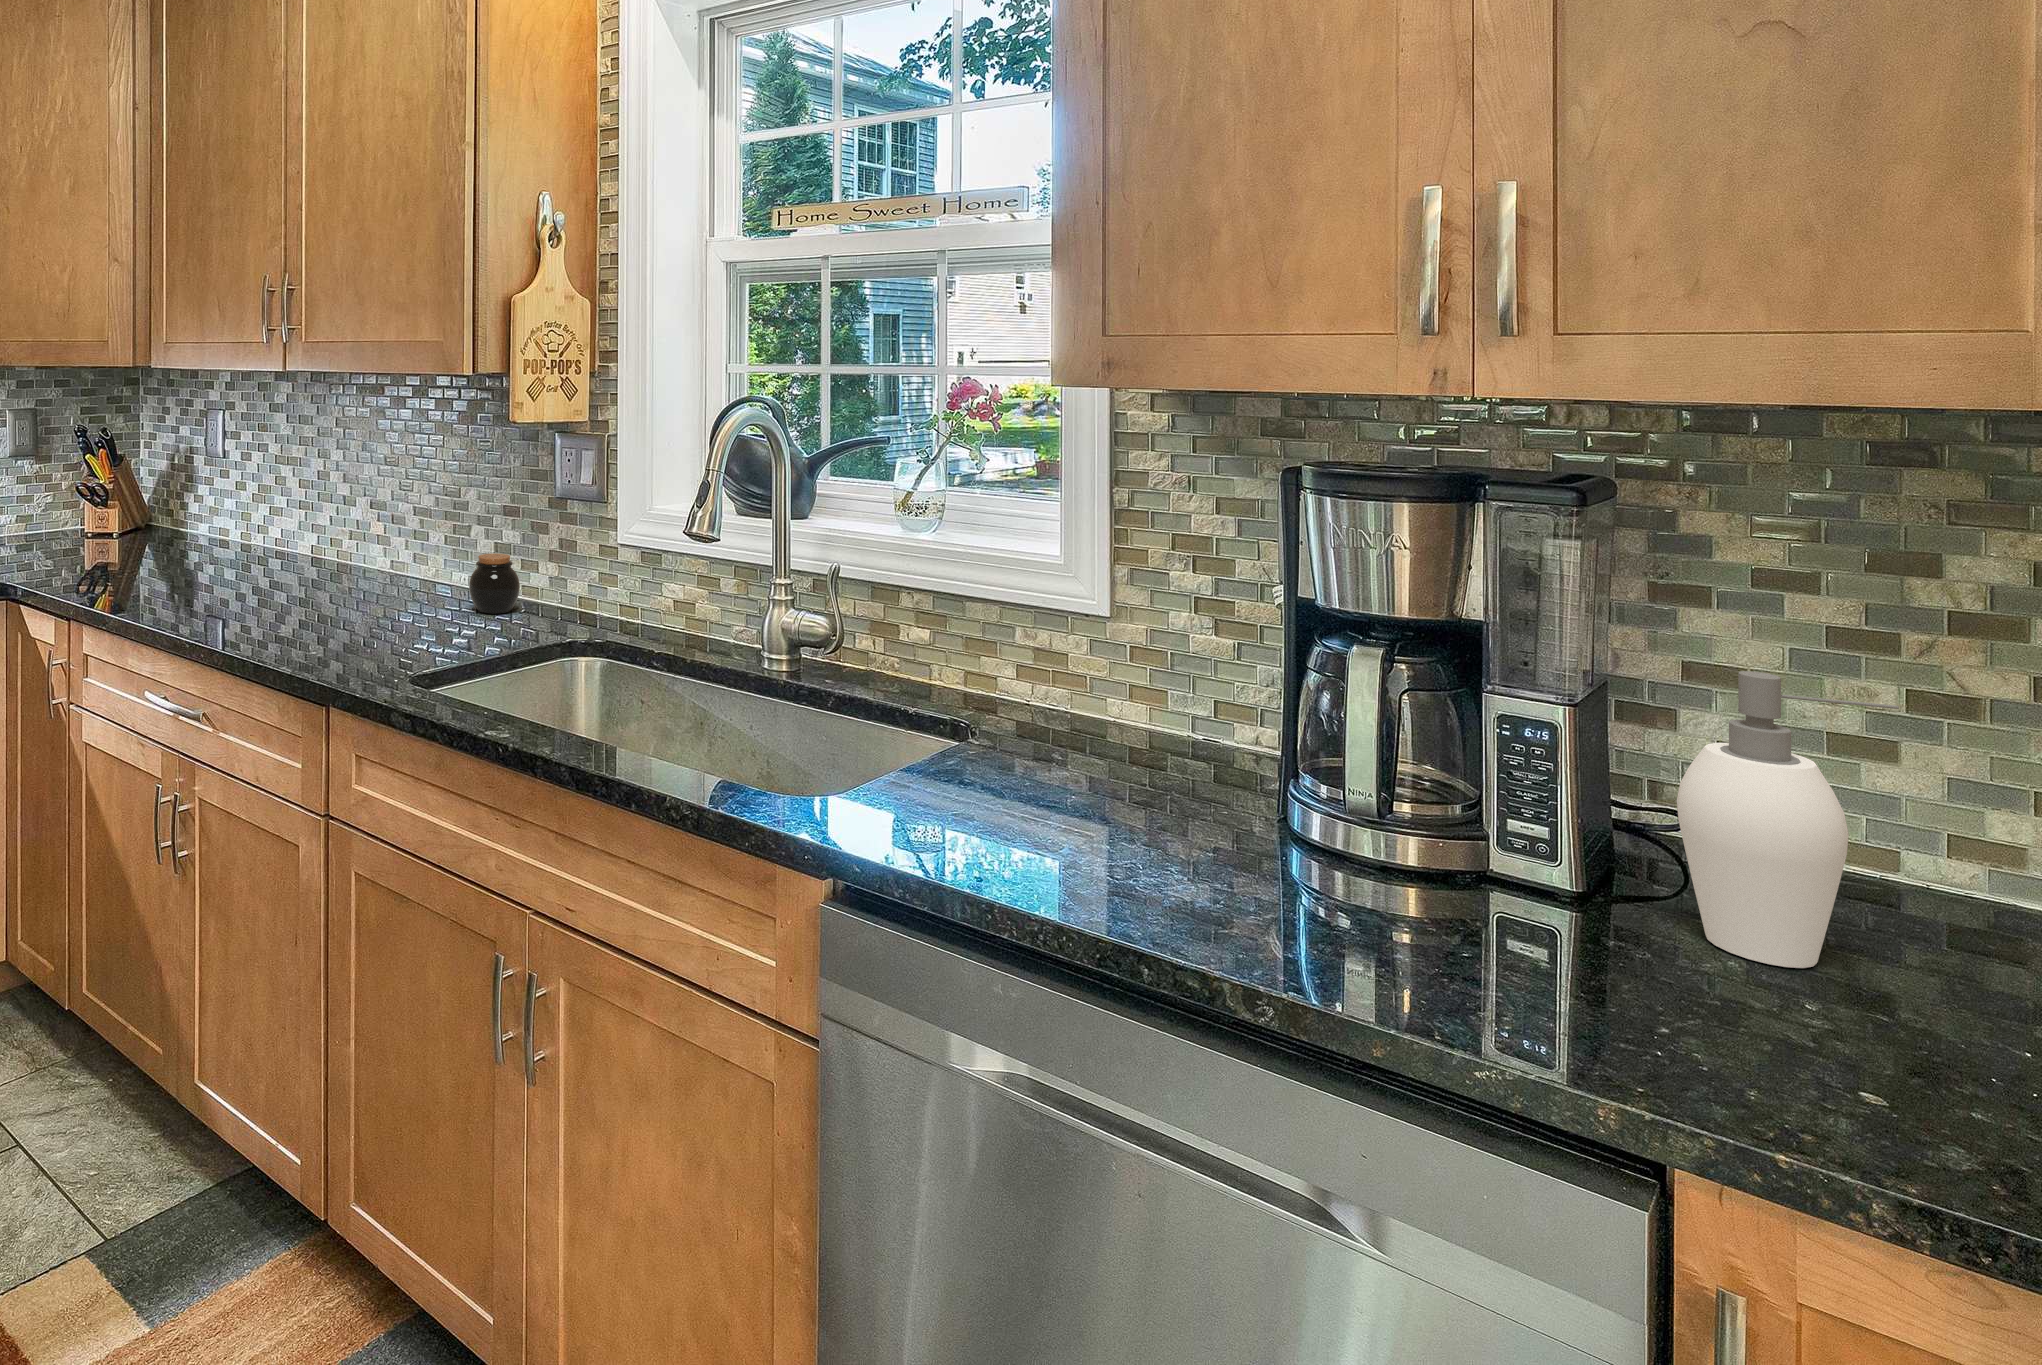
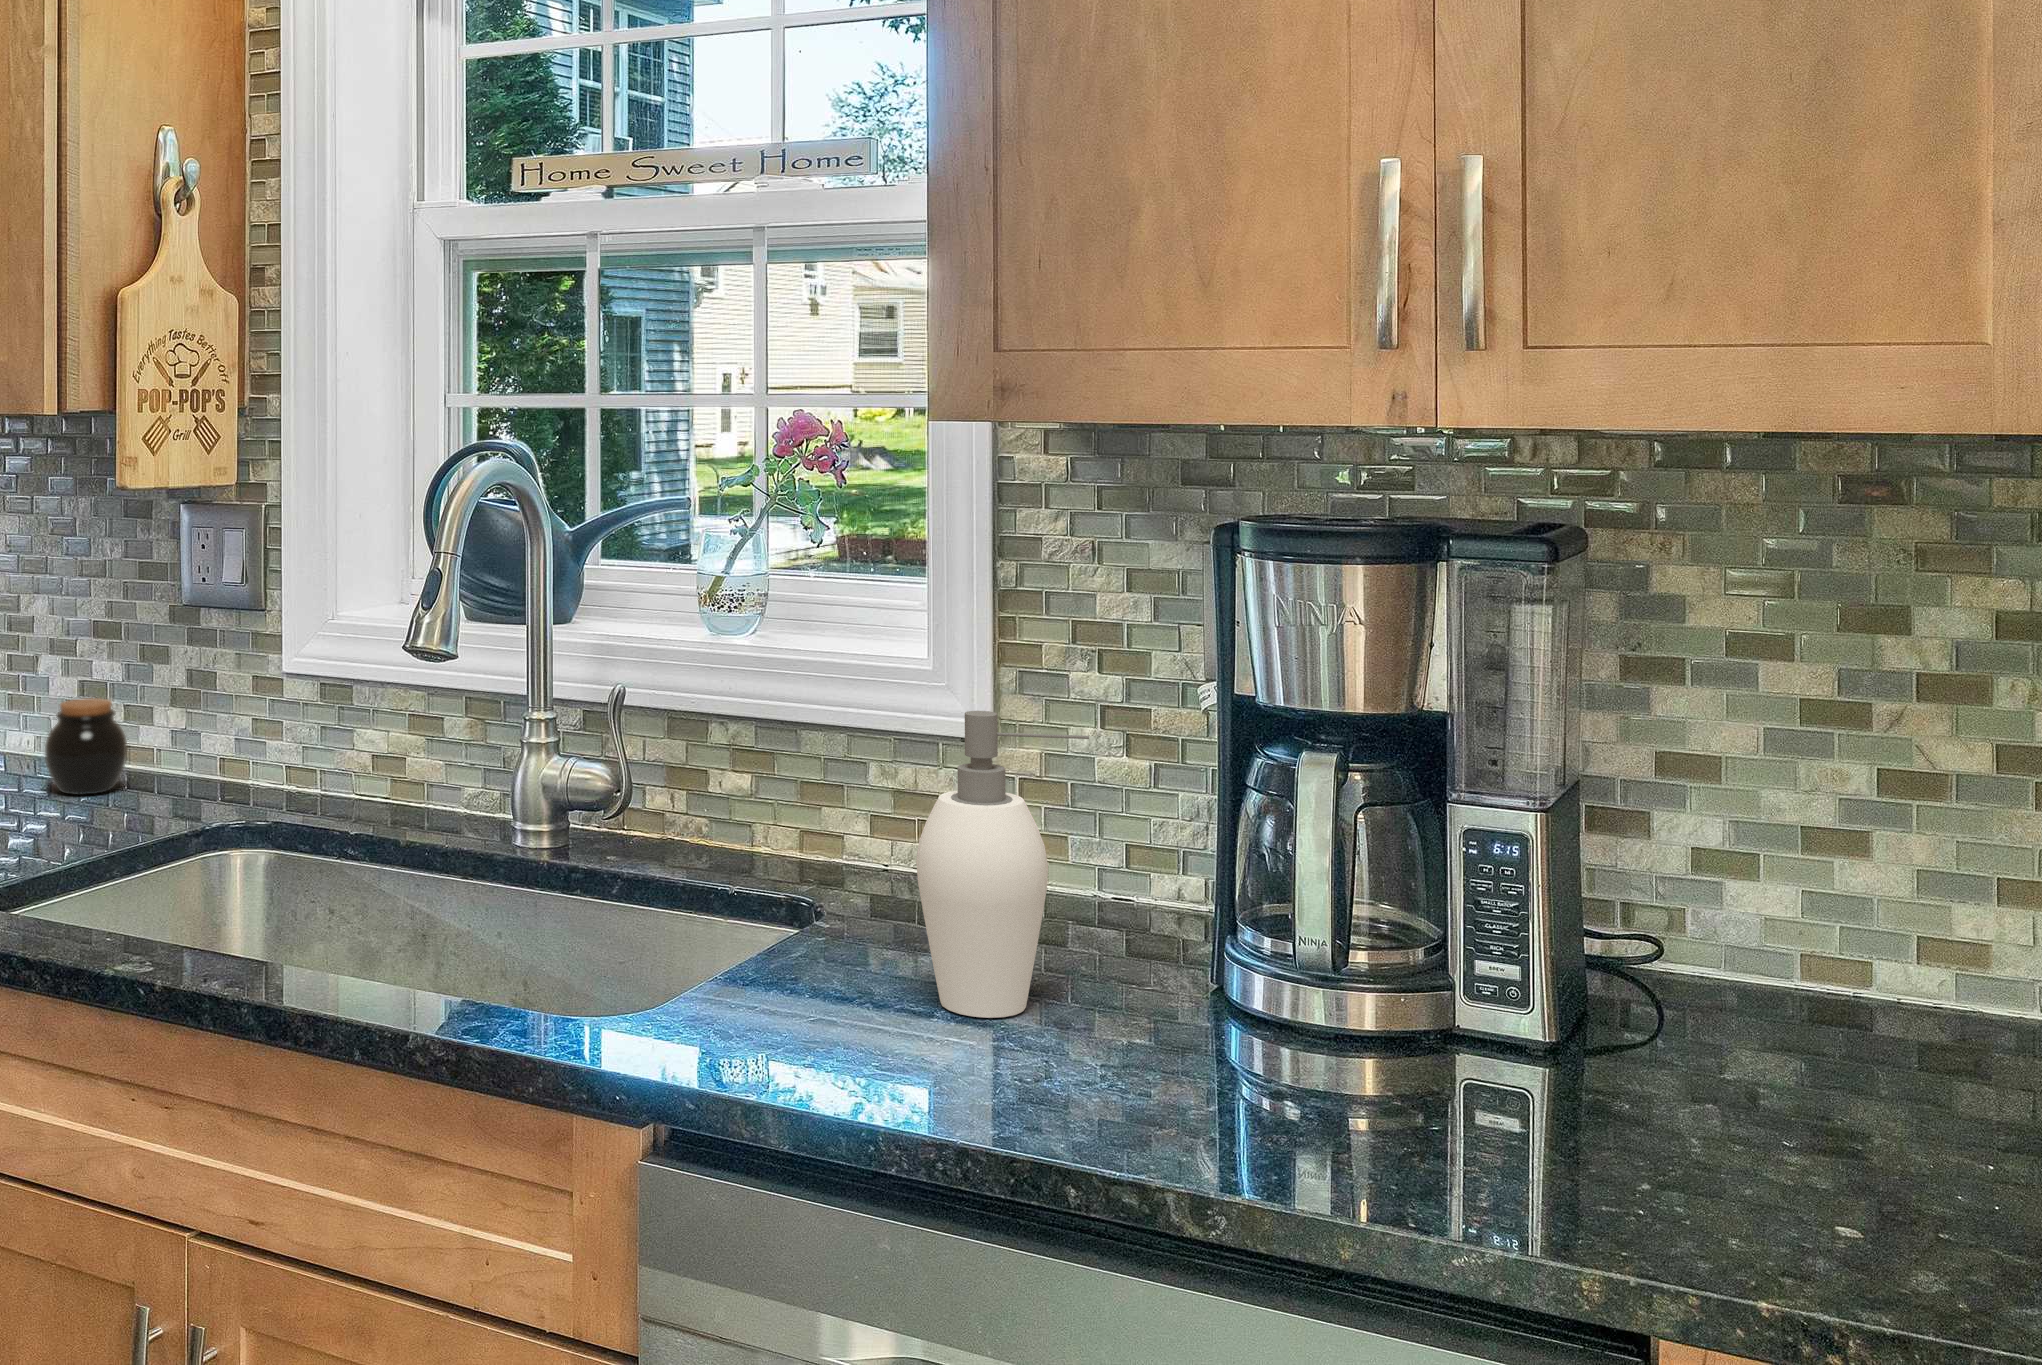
soap dispenser: present [1677,671,1899,968] -> present [916,711,1089,1018]

